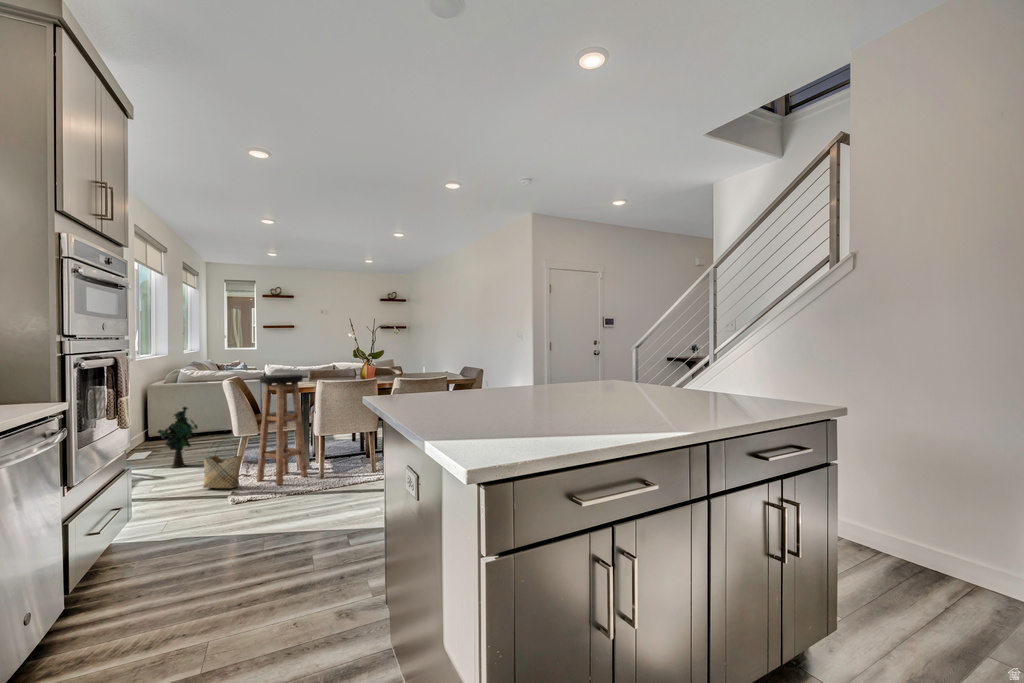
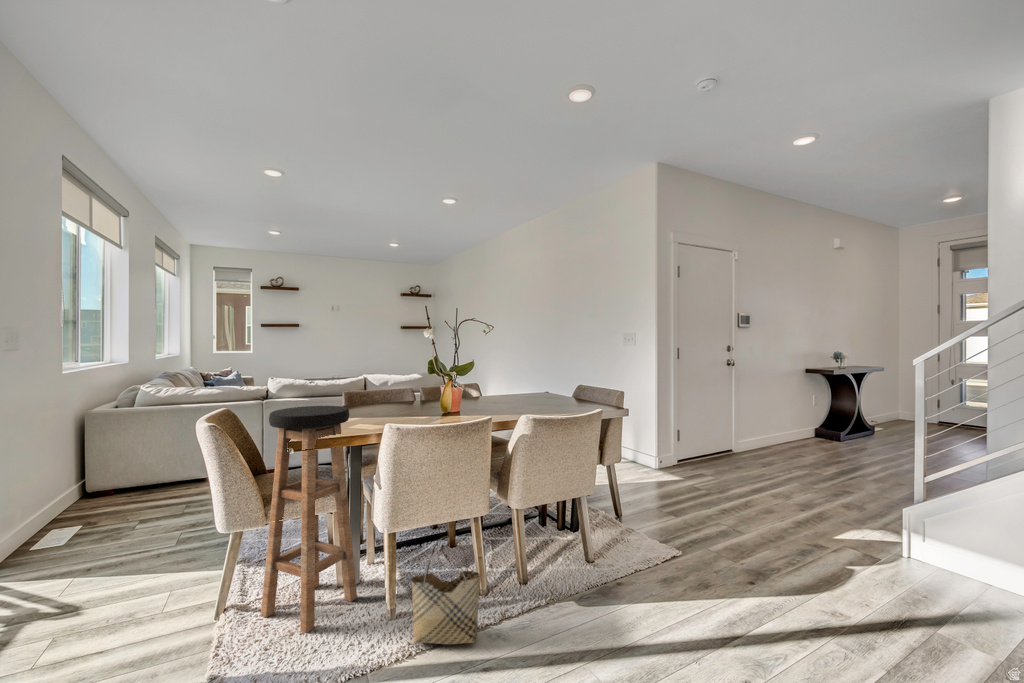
decorative plant: present [157,407,198,468] -> none [76,459,156,572]
woven basket: present [203,443,241,488] -> present [410,536,481,644]

